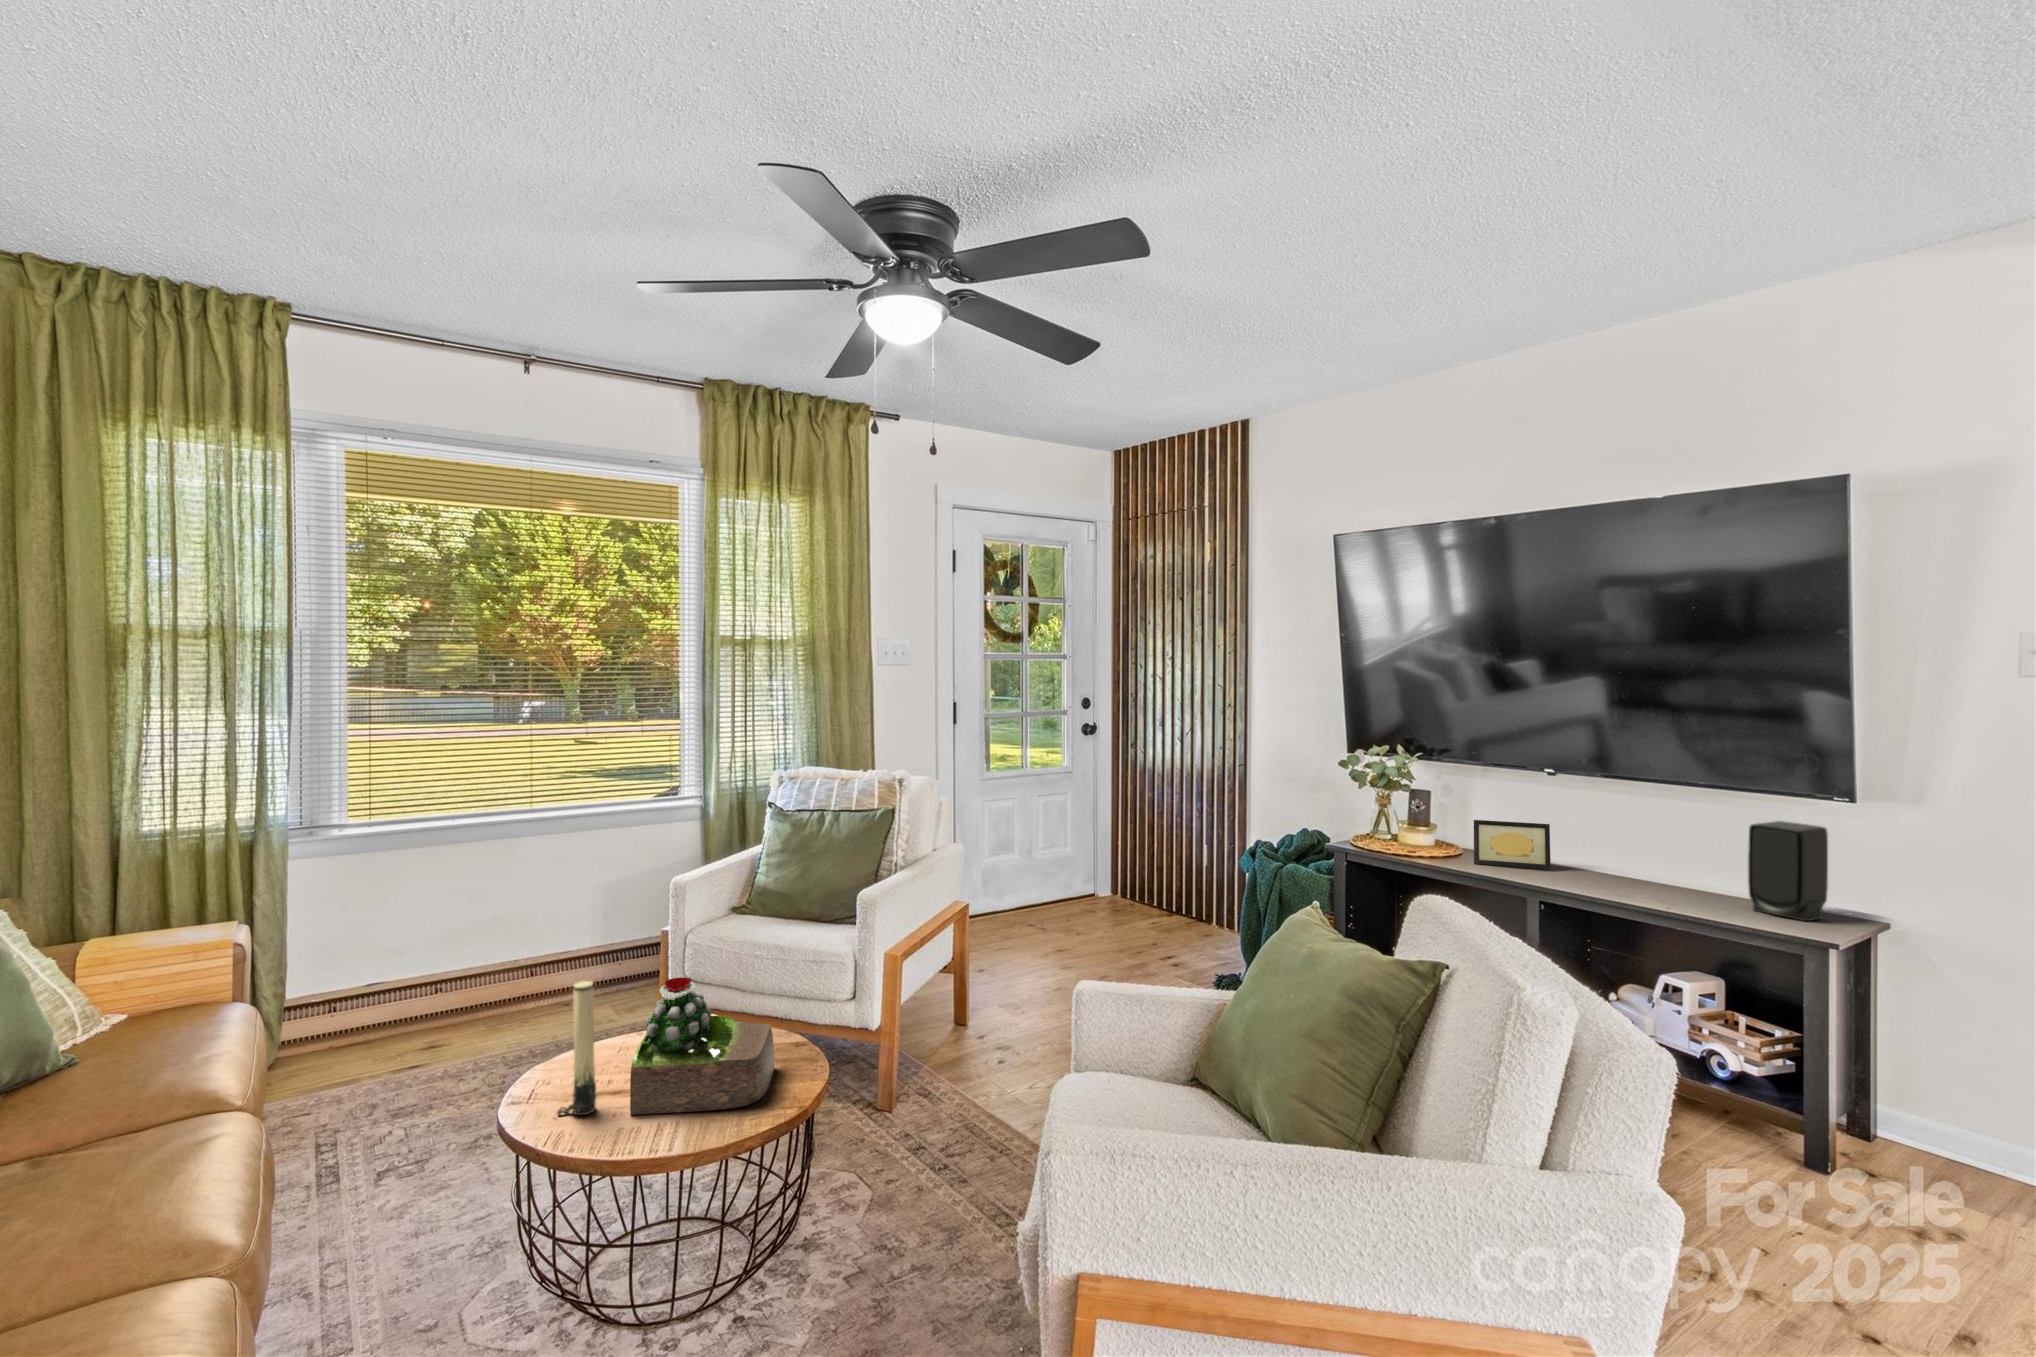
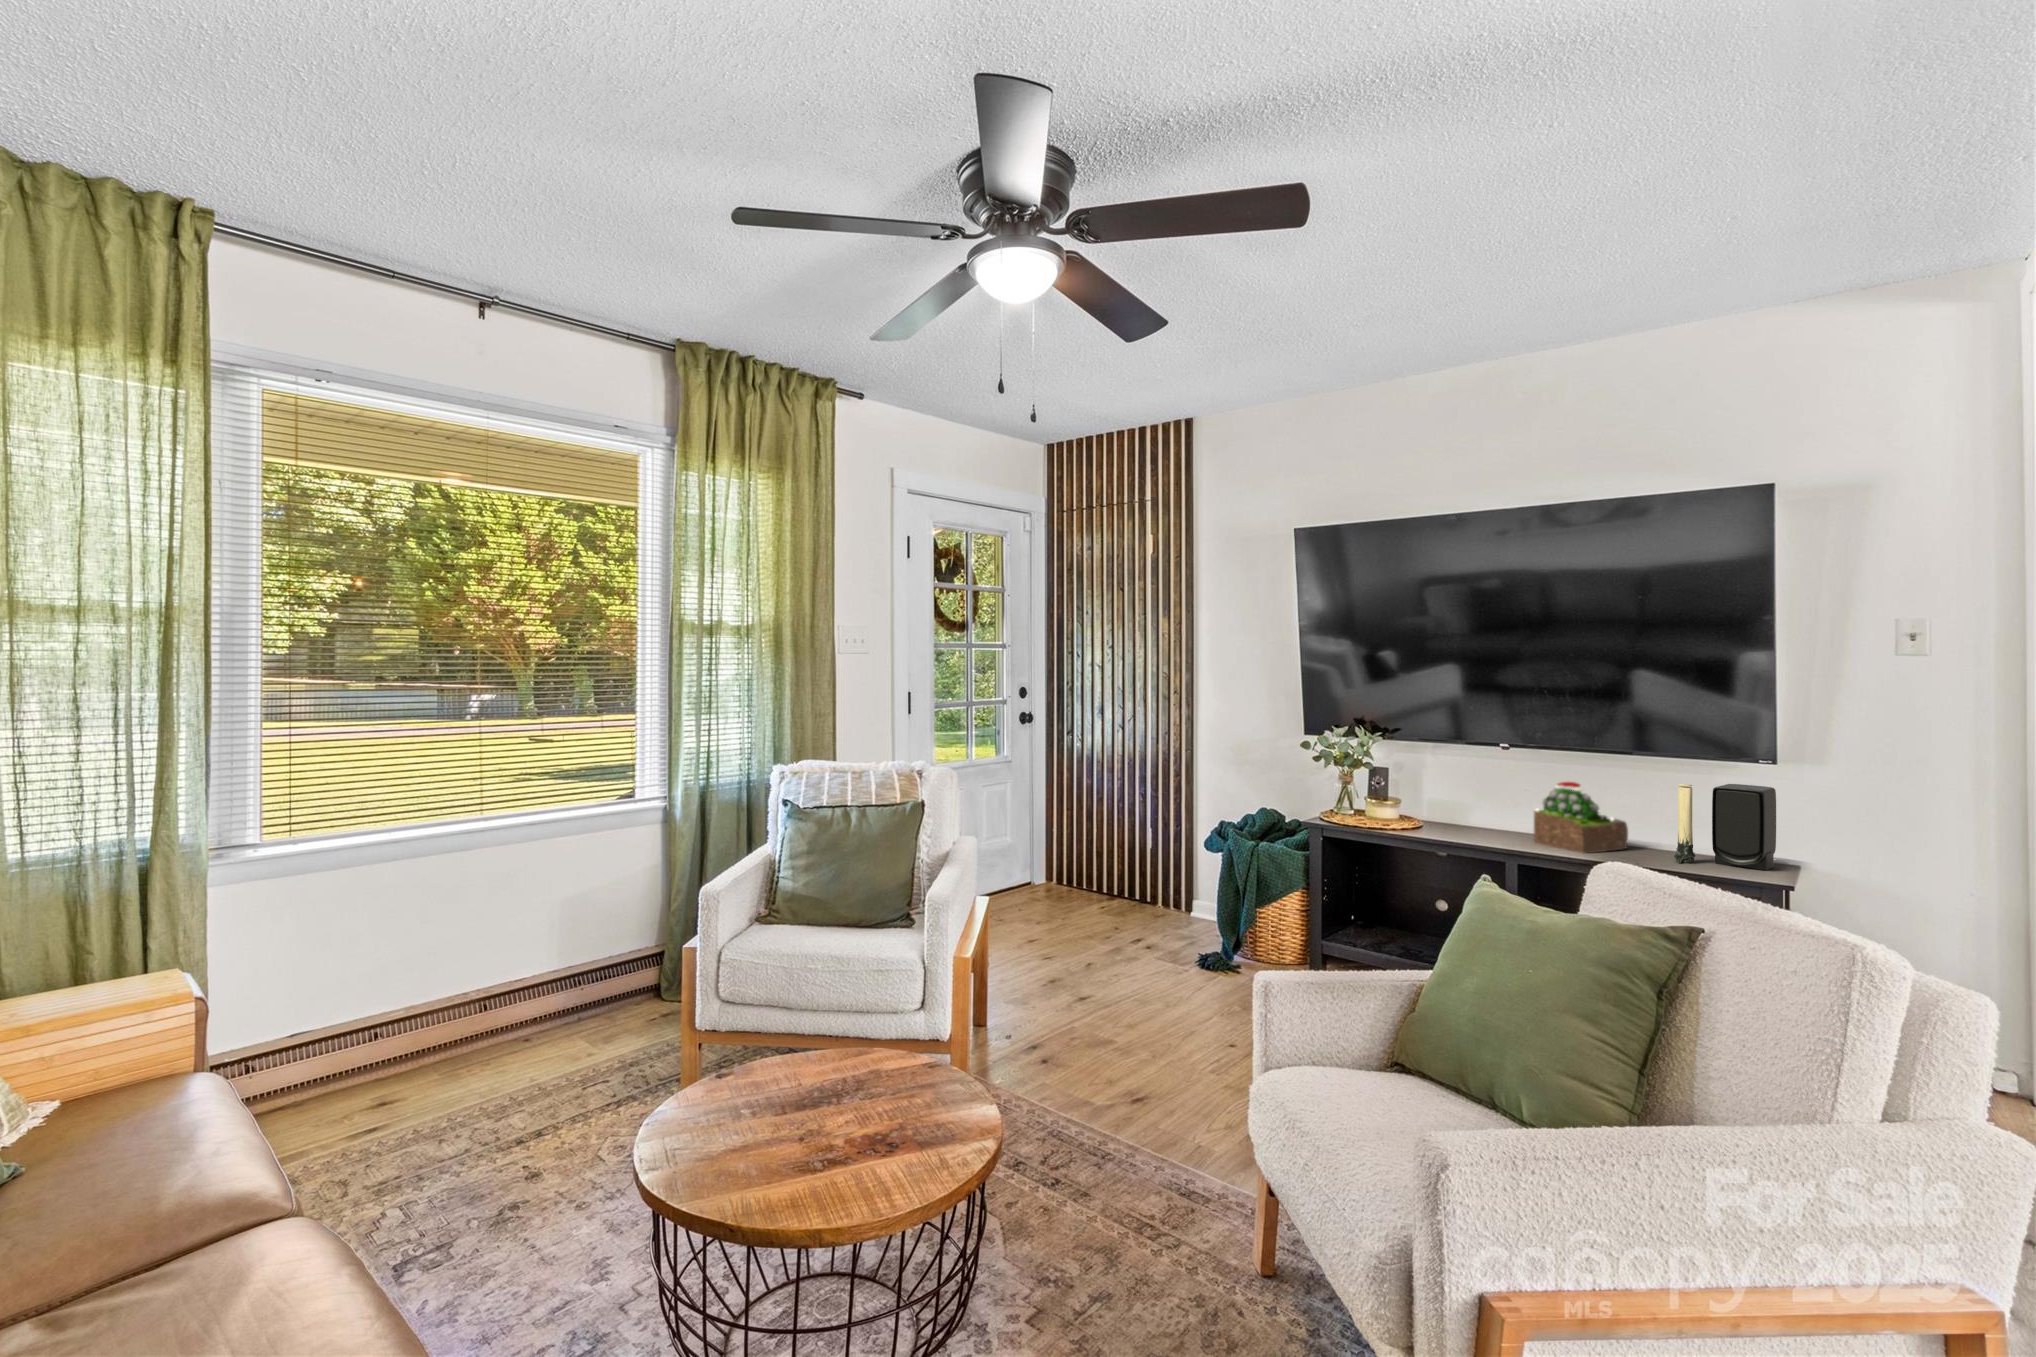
picture frame: present [1474,820,1551,870] -> none [1448,793,1520,836]
succulent plant: present [630,977,774,1115] -> present [1534,782,1628,853]
candle: present [557,981,596,1115] -> present [1674,784,1695,863]

